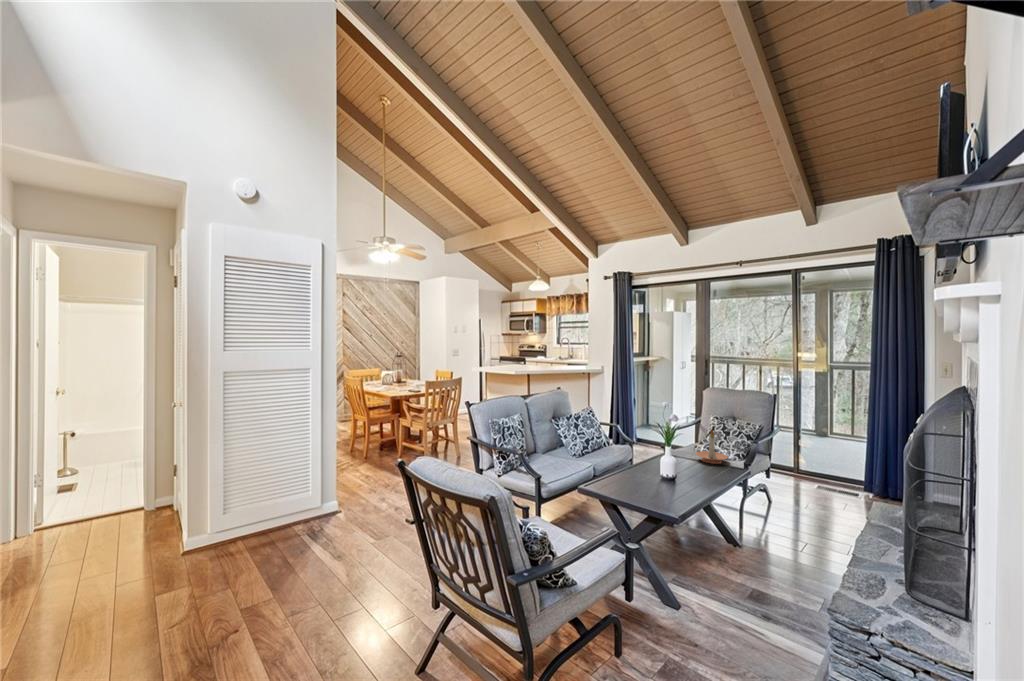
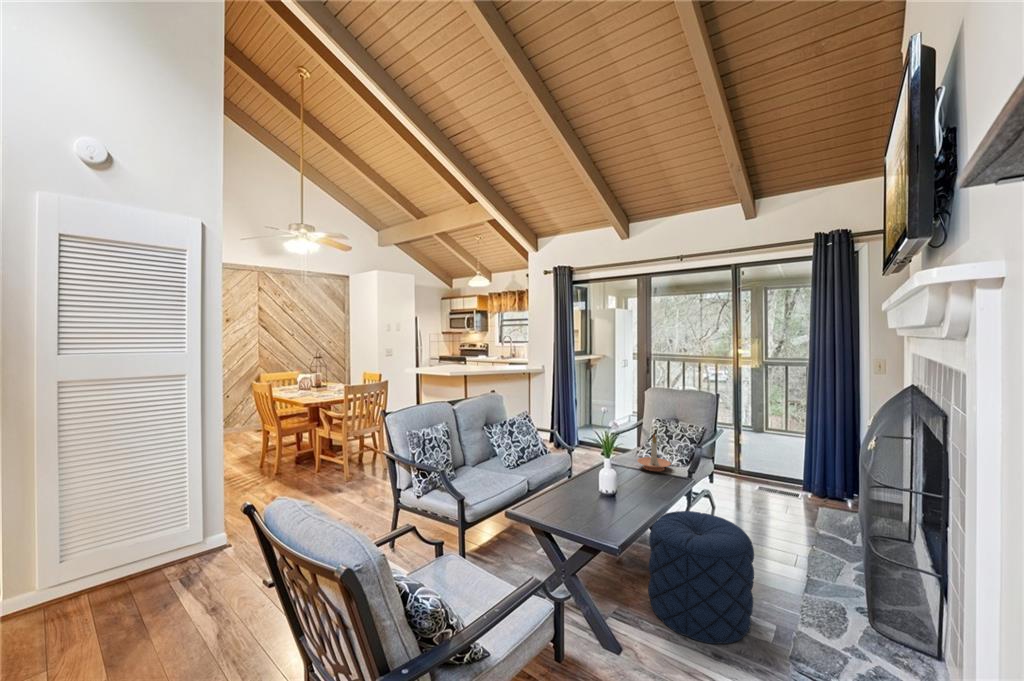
pouf: none [705,496,803,609] -> present [648,511,754,644]

